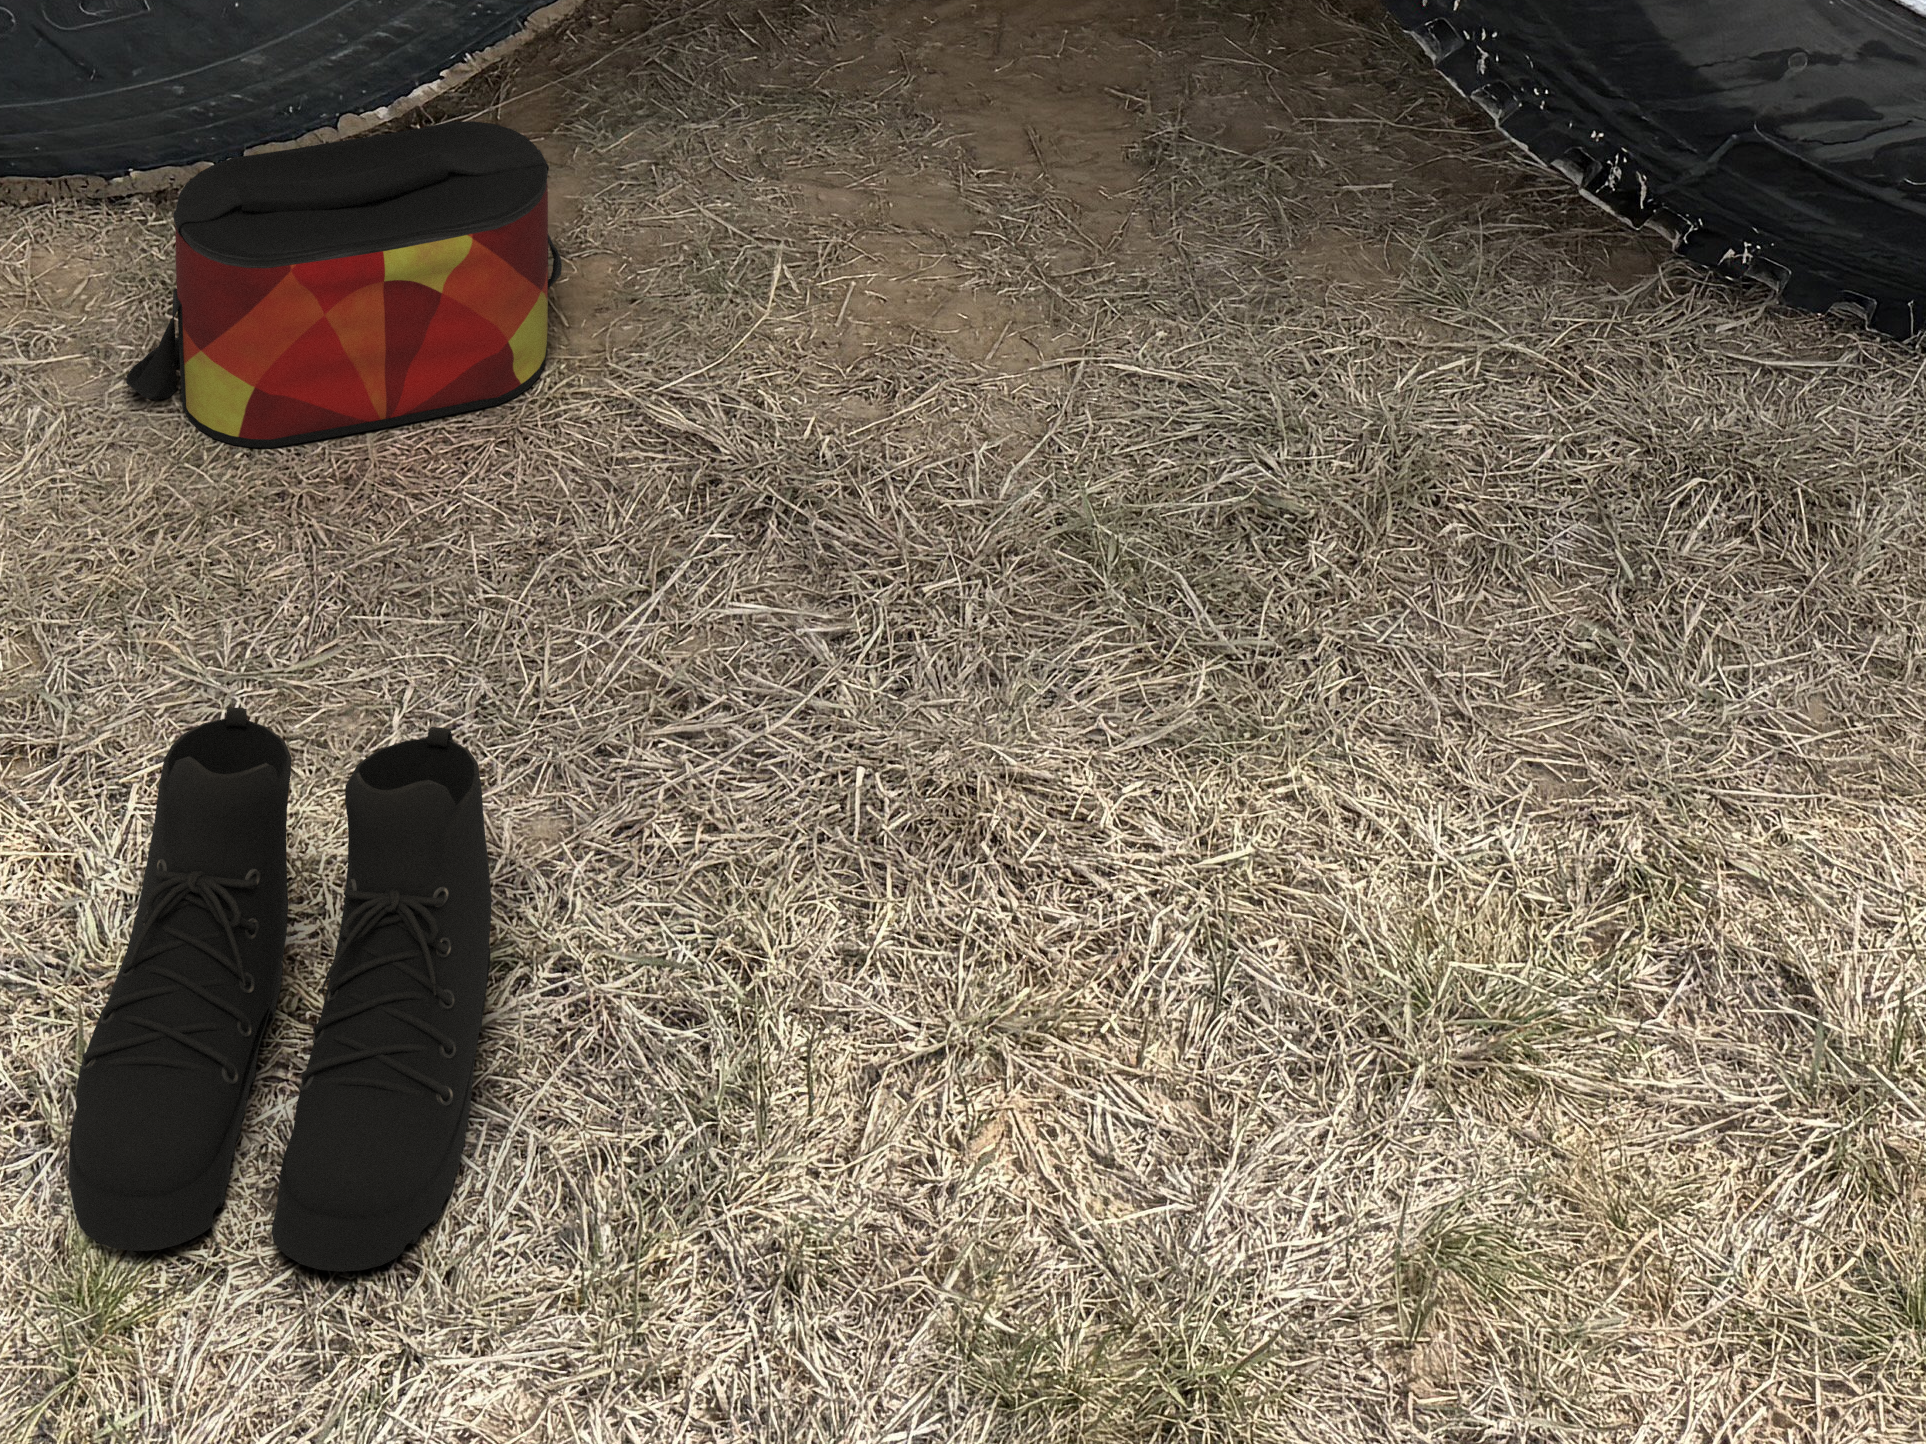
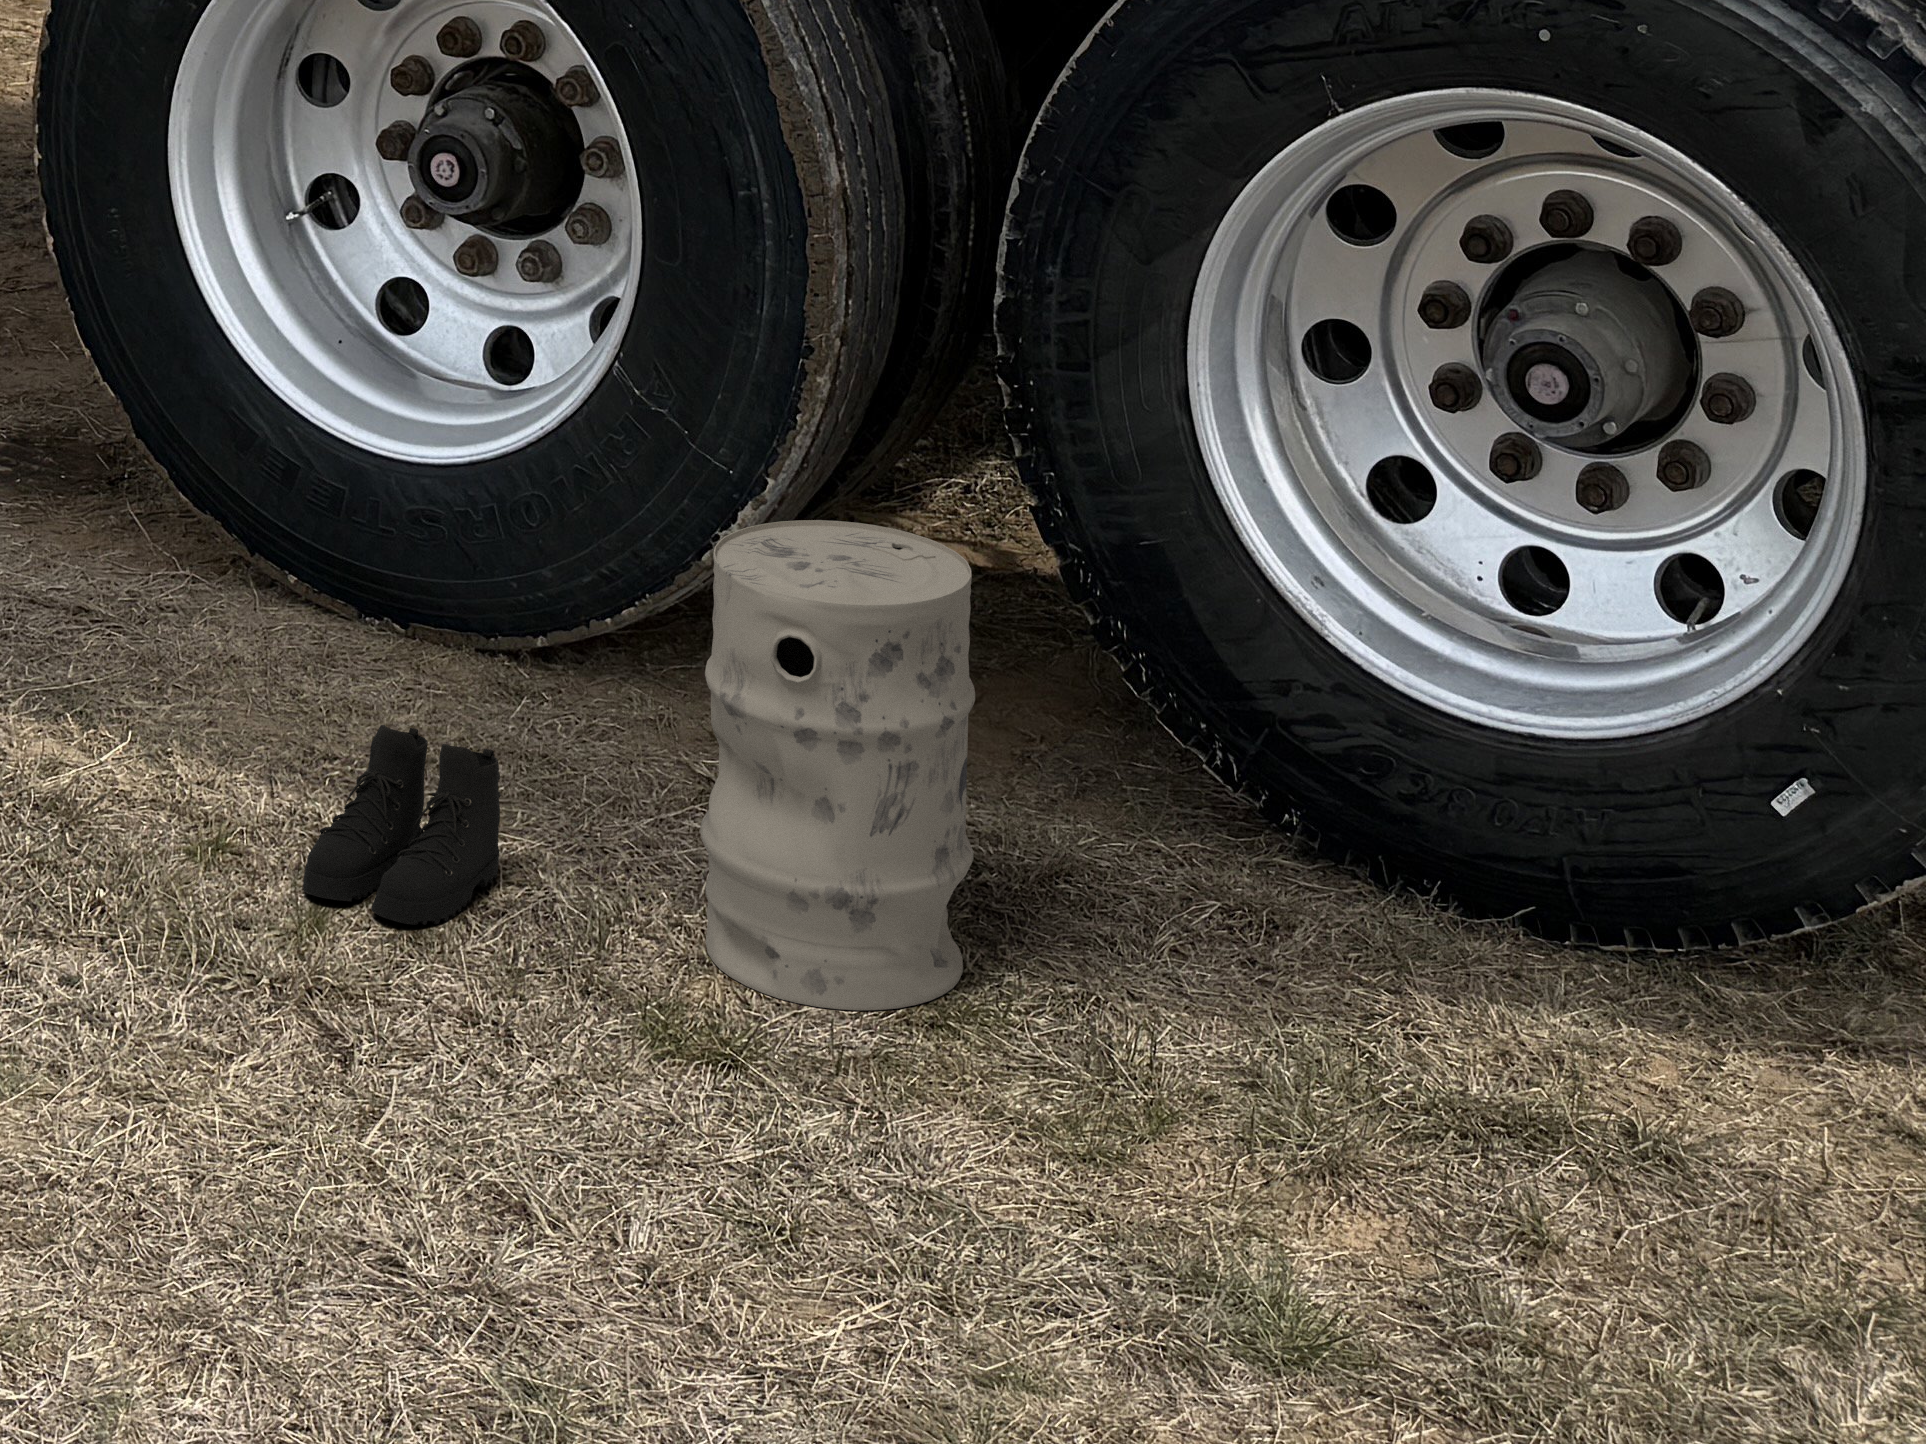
trash can: none [988,81,1628,1178] -> present [700,520,975,1010]
bag: present [126,121,562,448] -> none [462,603,676,747]

